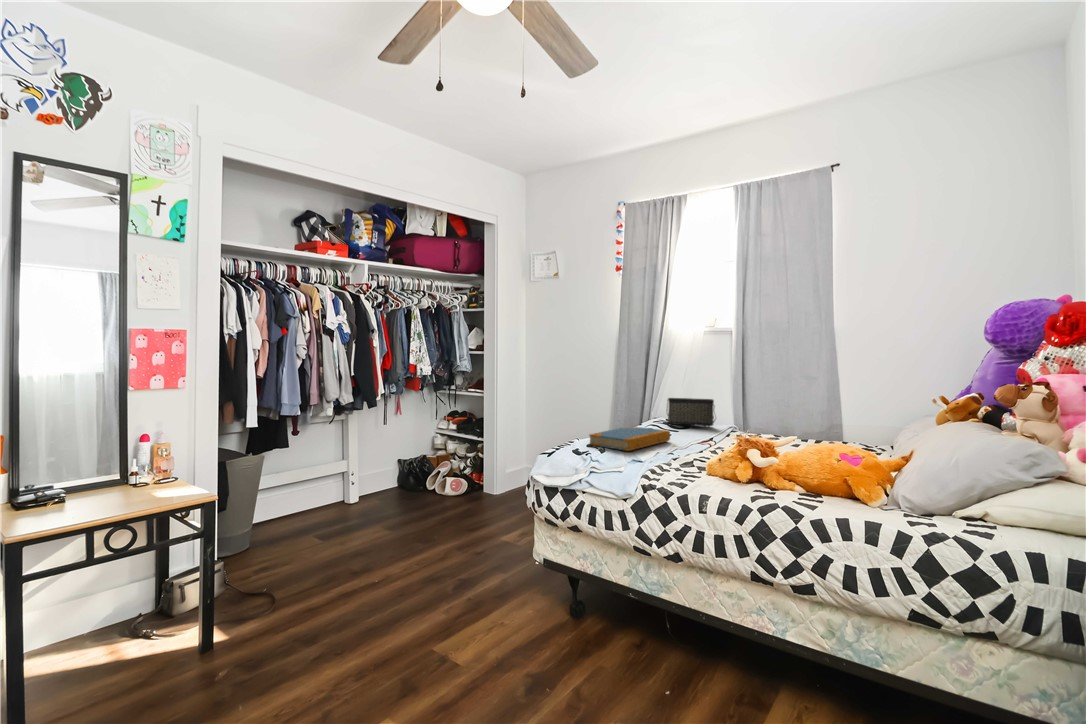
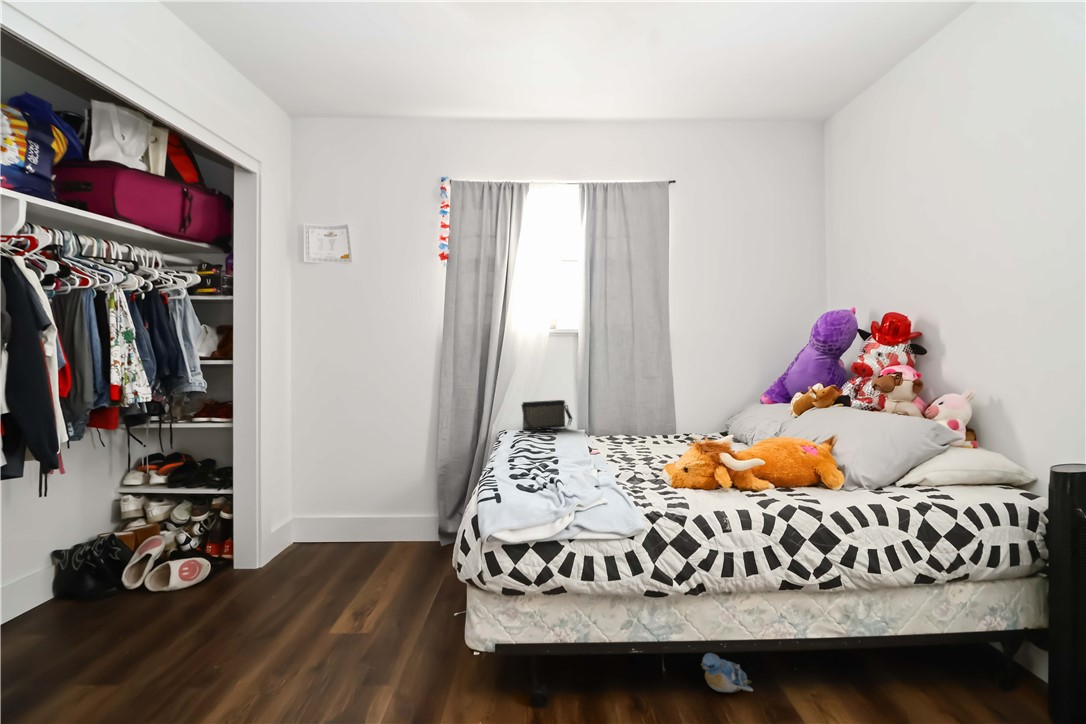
book: present [589,427,670,451] -> none [517,440,578,473]
plush toy: none [693,625,739,669] -> present [701,653,753,692]

